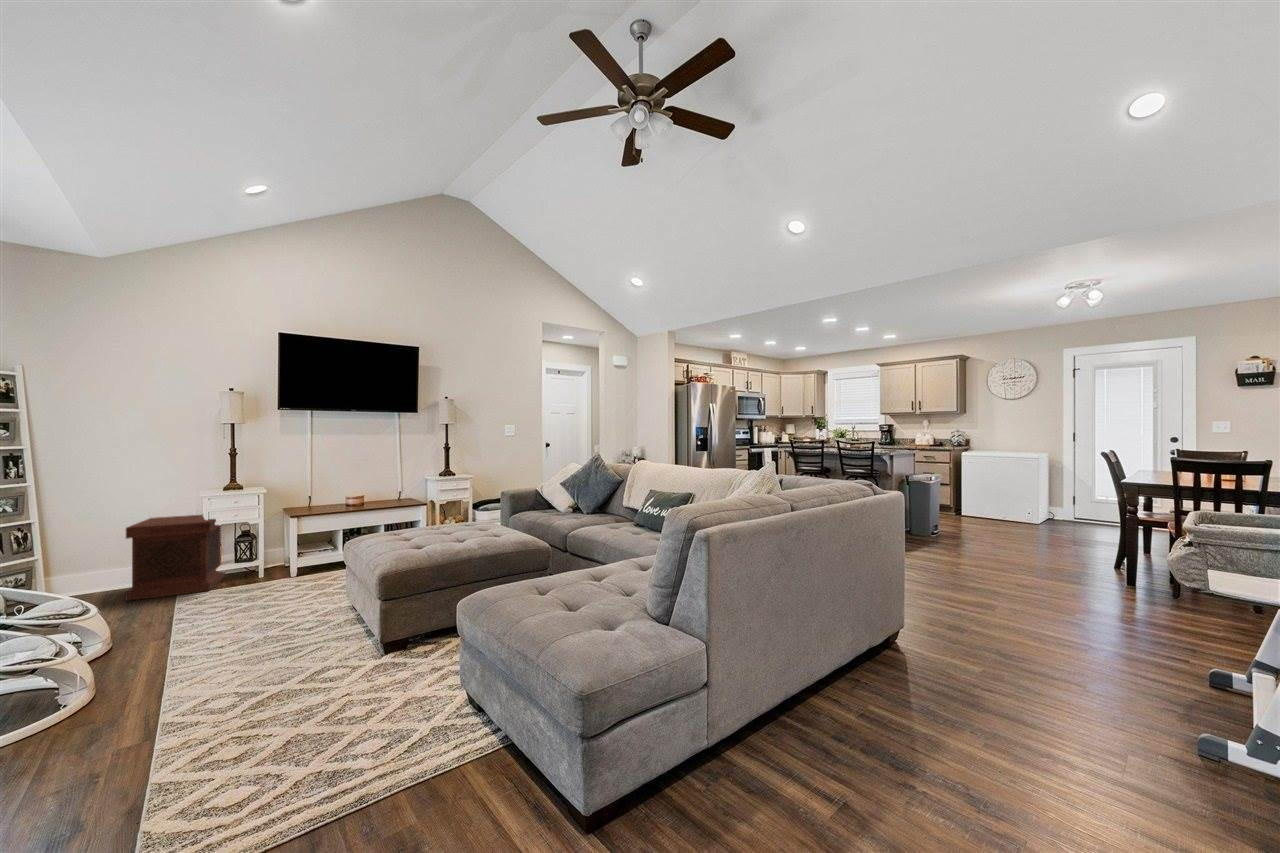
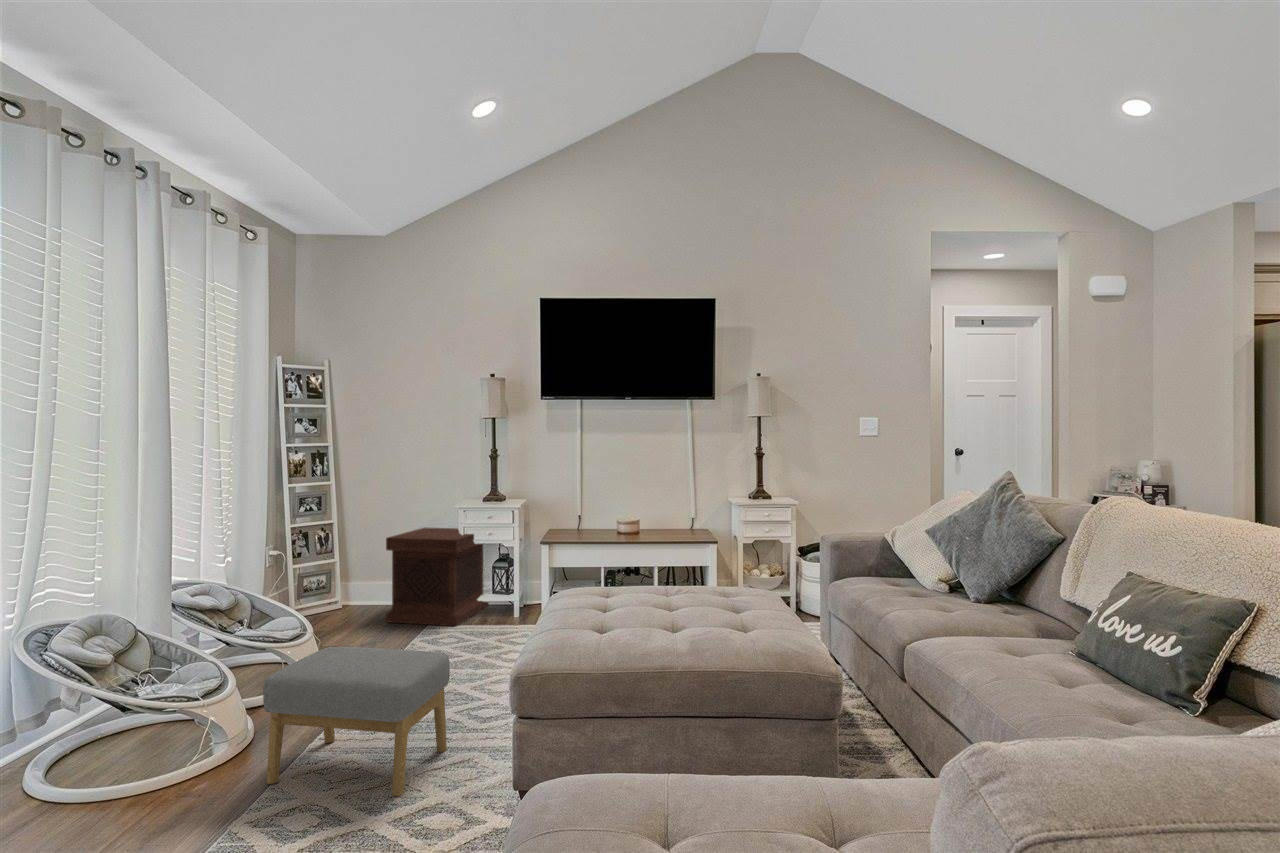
footstool: none [159,584,301,697] -> present [263,647,450,796]

